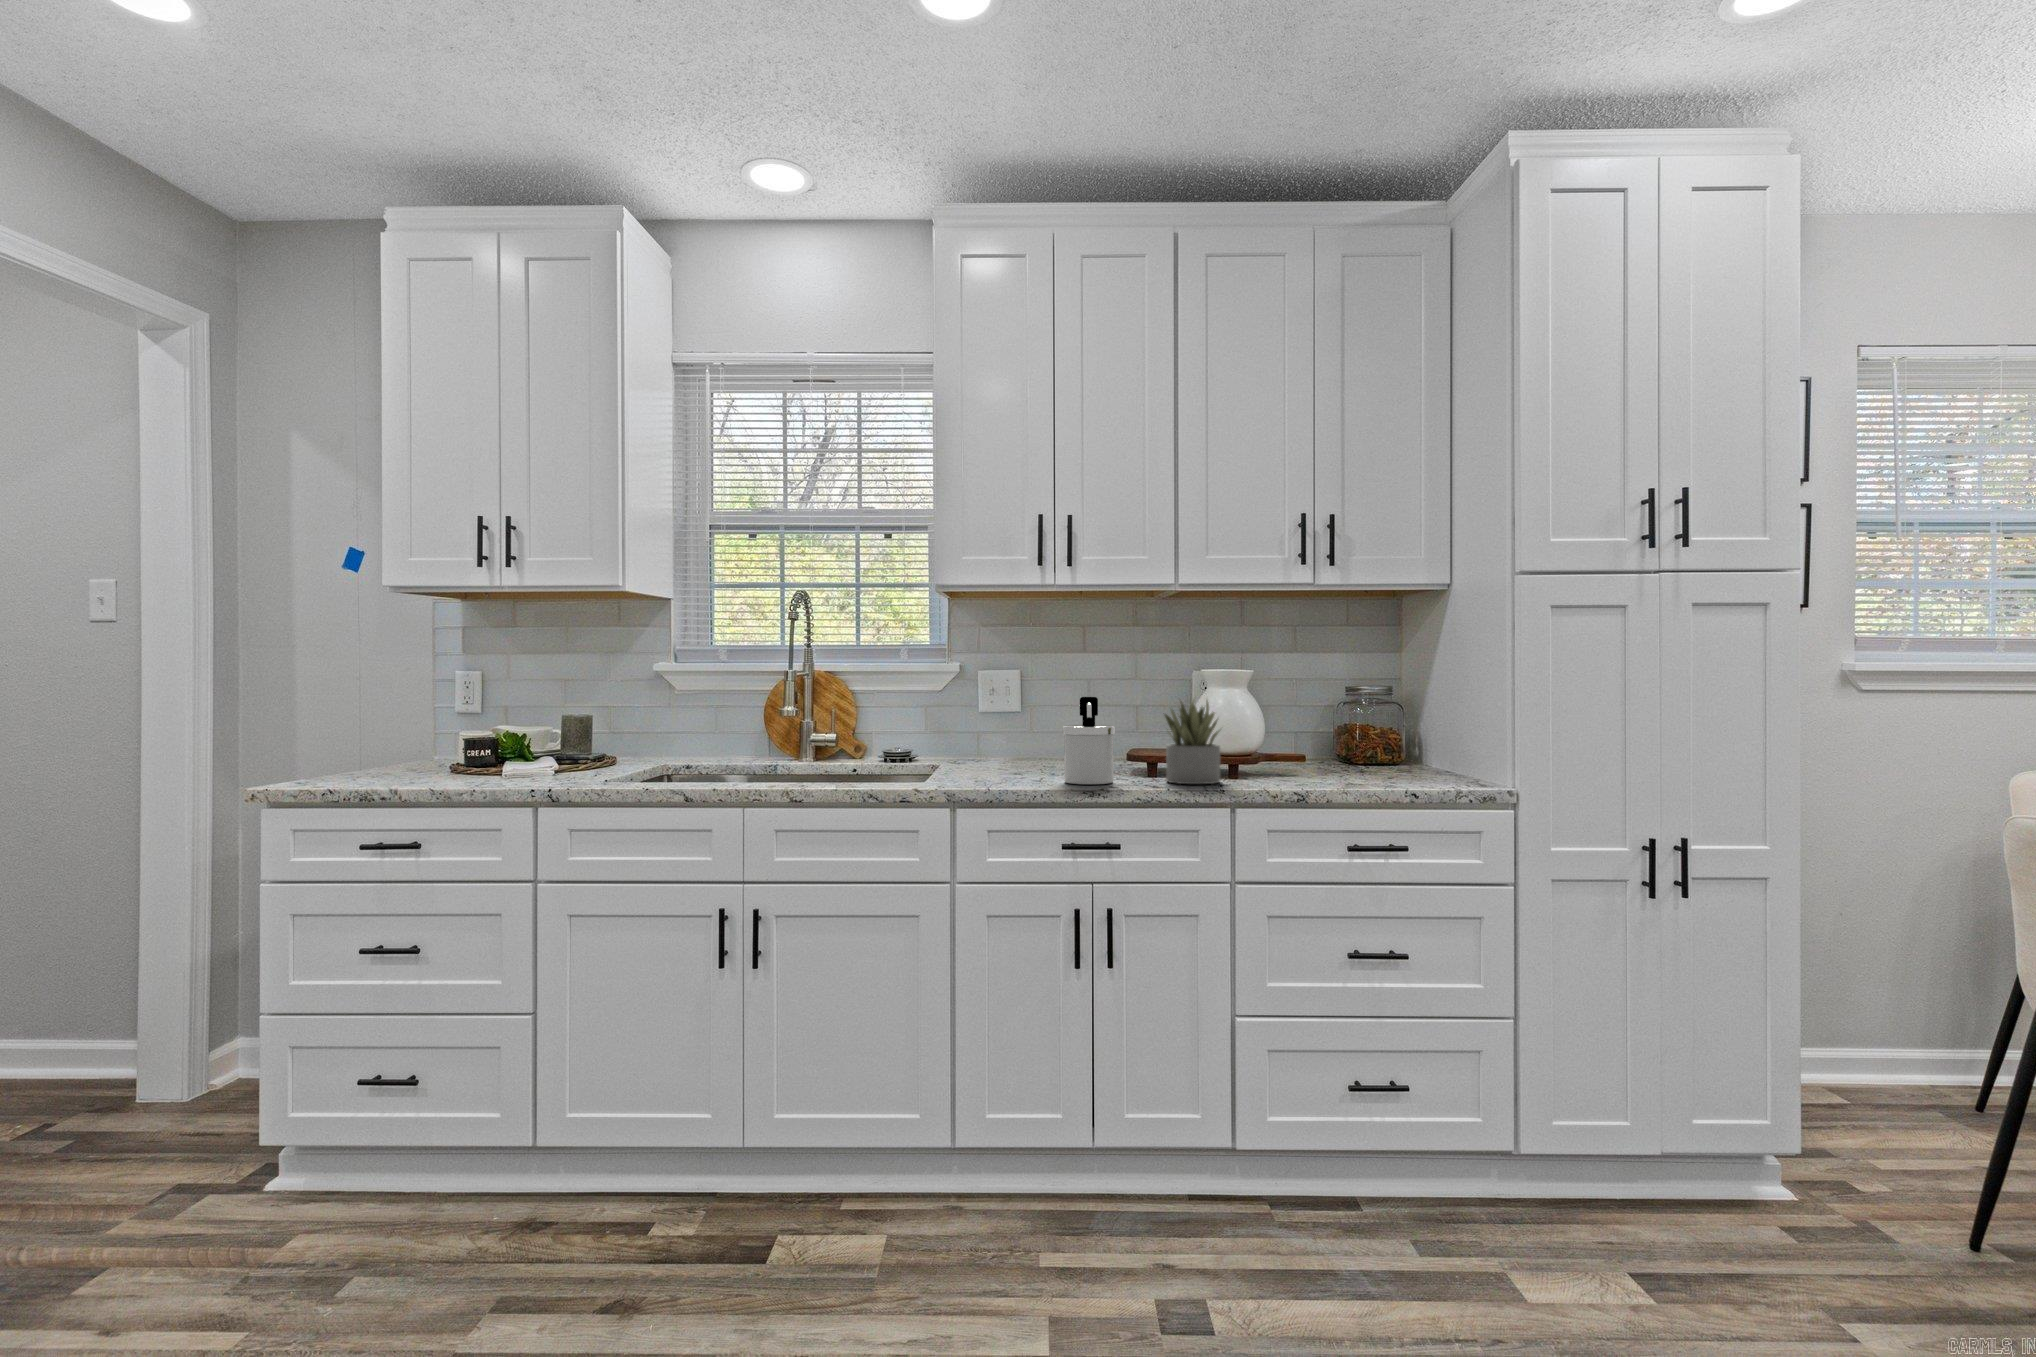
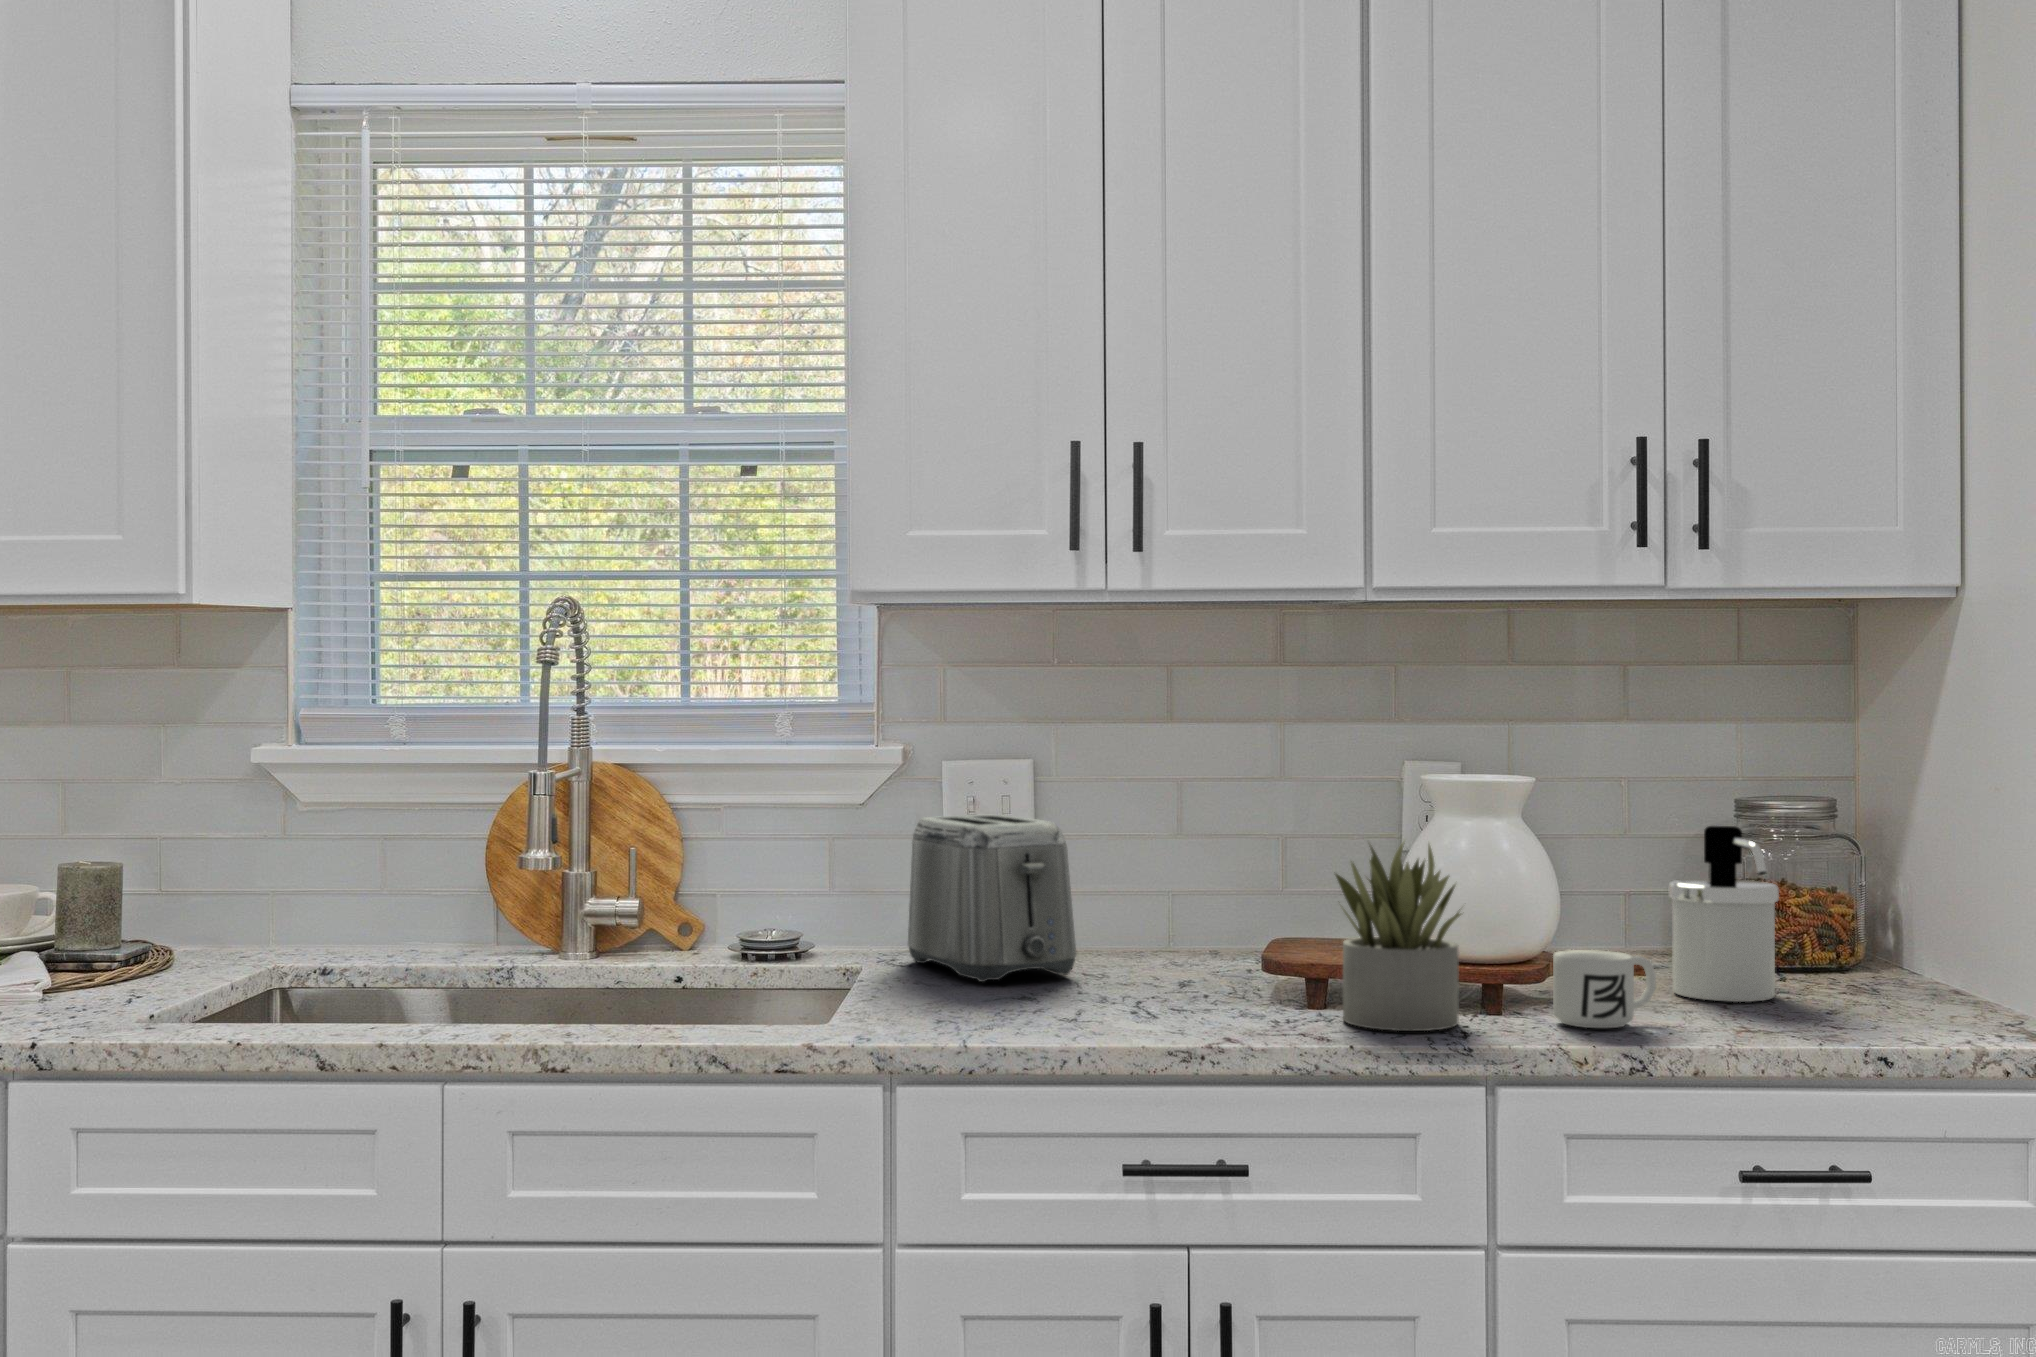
toaster: none [966,693,1046,769] -> present [908,815,1076,982]
soap dispenser: present [1063,697,1115,784] -> present [1669,826,1779,1002]
mug: none [1265,749,1314,783] -> present [1553,950,1656,1028]

